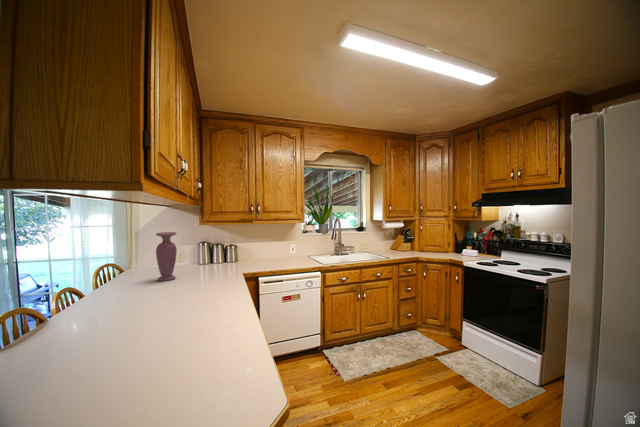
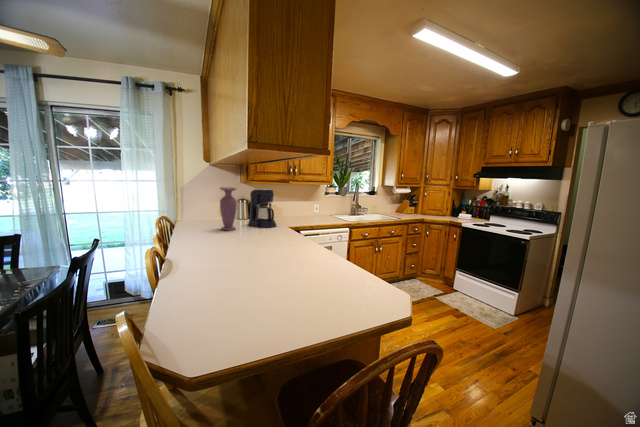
coffee maker: none [197,232,229,276] -> present [248,189,276,228]

